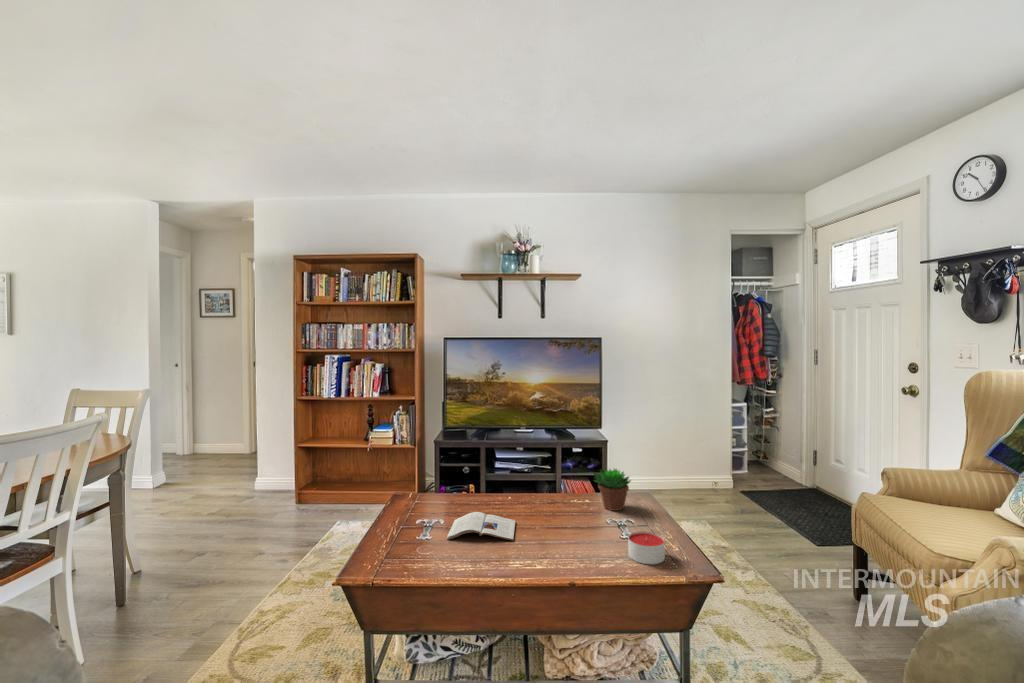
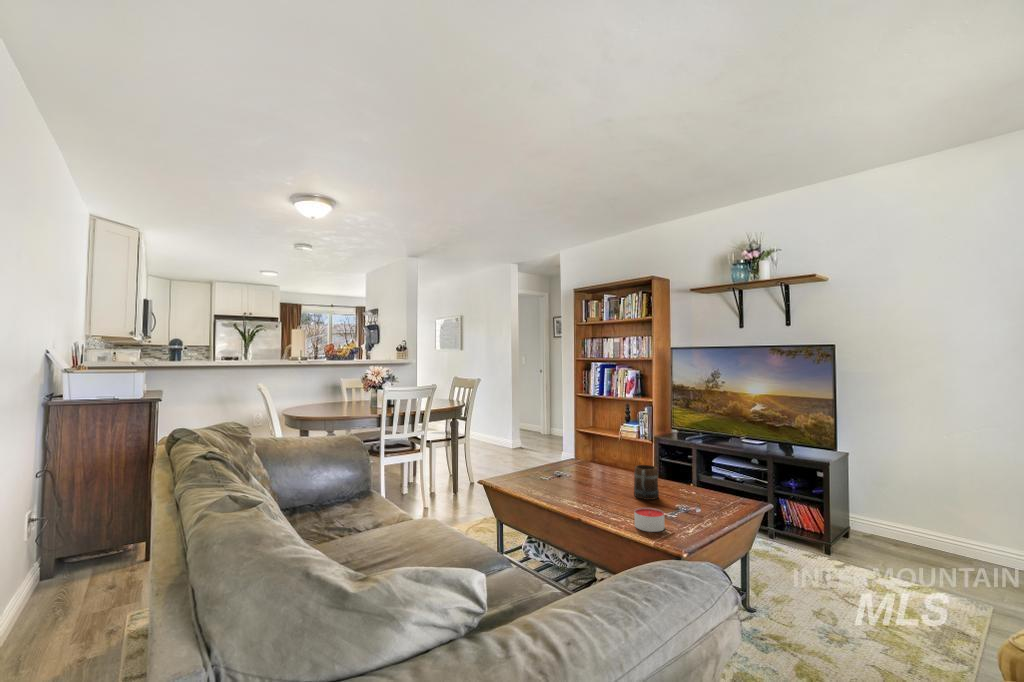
succulent plant: present [594,469,630,511] -> none [686,467,724,507]
mug: none [546,479,578,524] -> present [634,465,659,500]
magazine: present [447,512,515,540] -> none [555,475,611,494]

